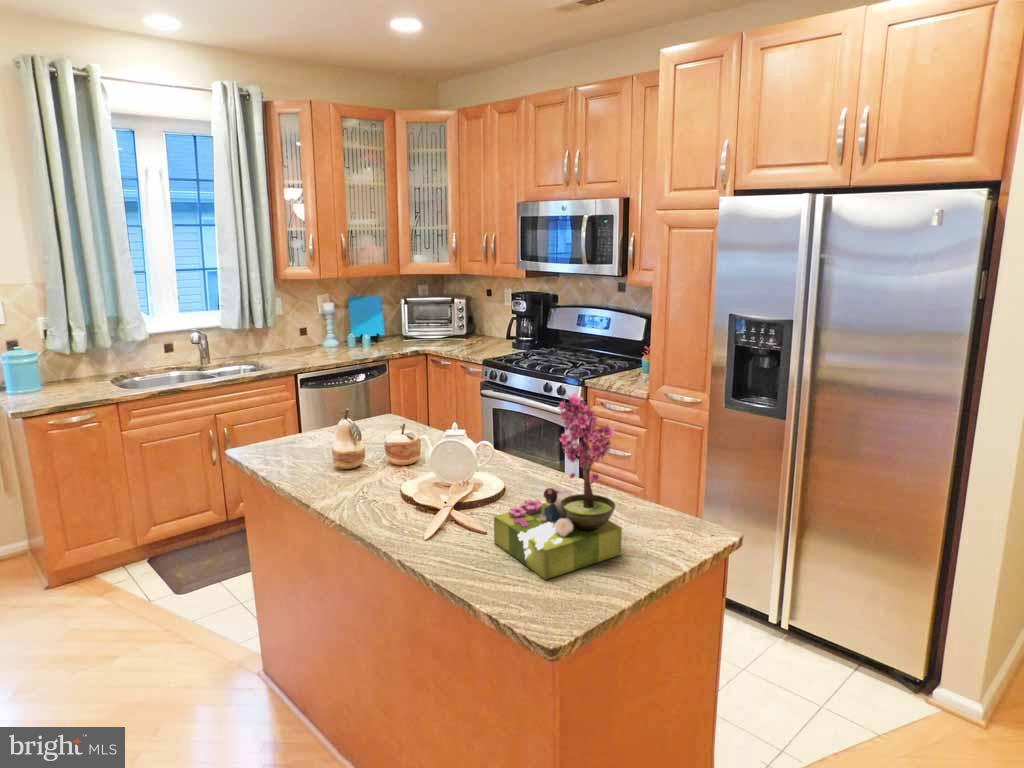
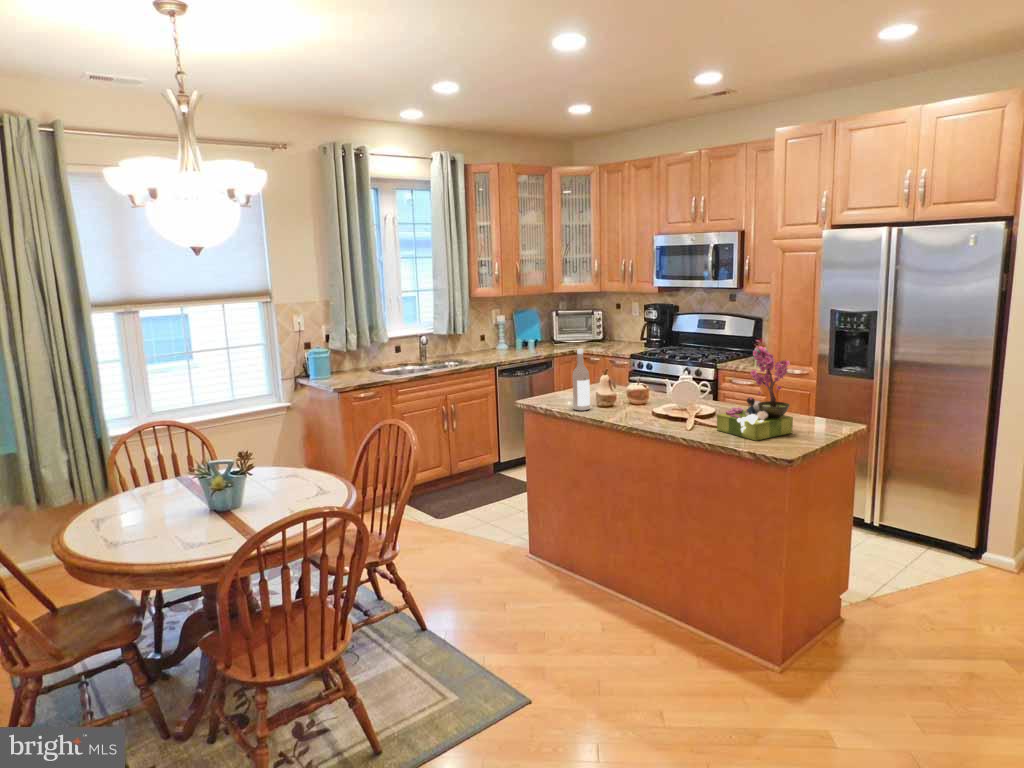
wine bottle: none [295,379,327,481] -> present [573,349,590,411]

